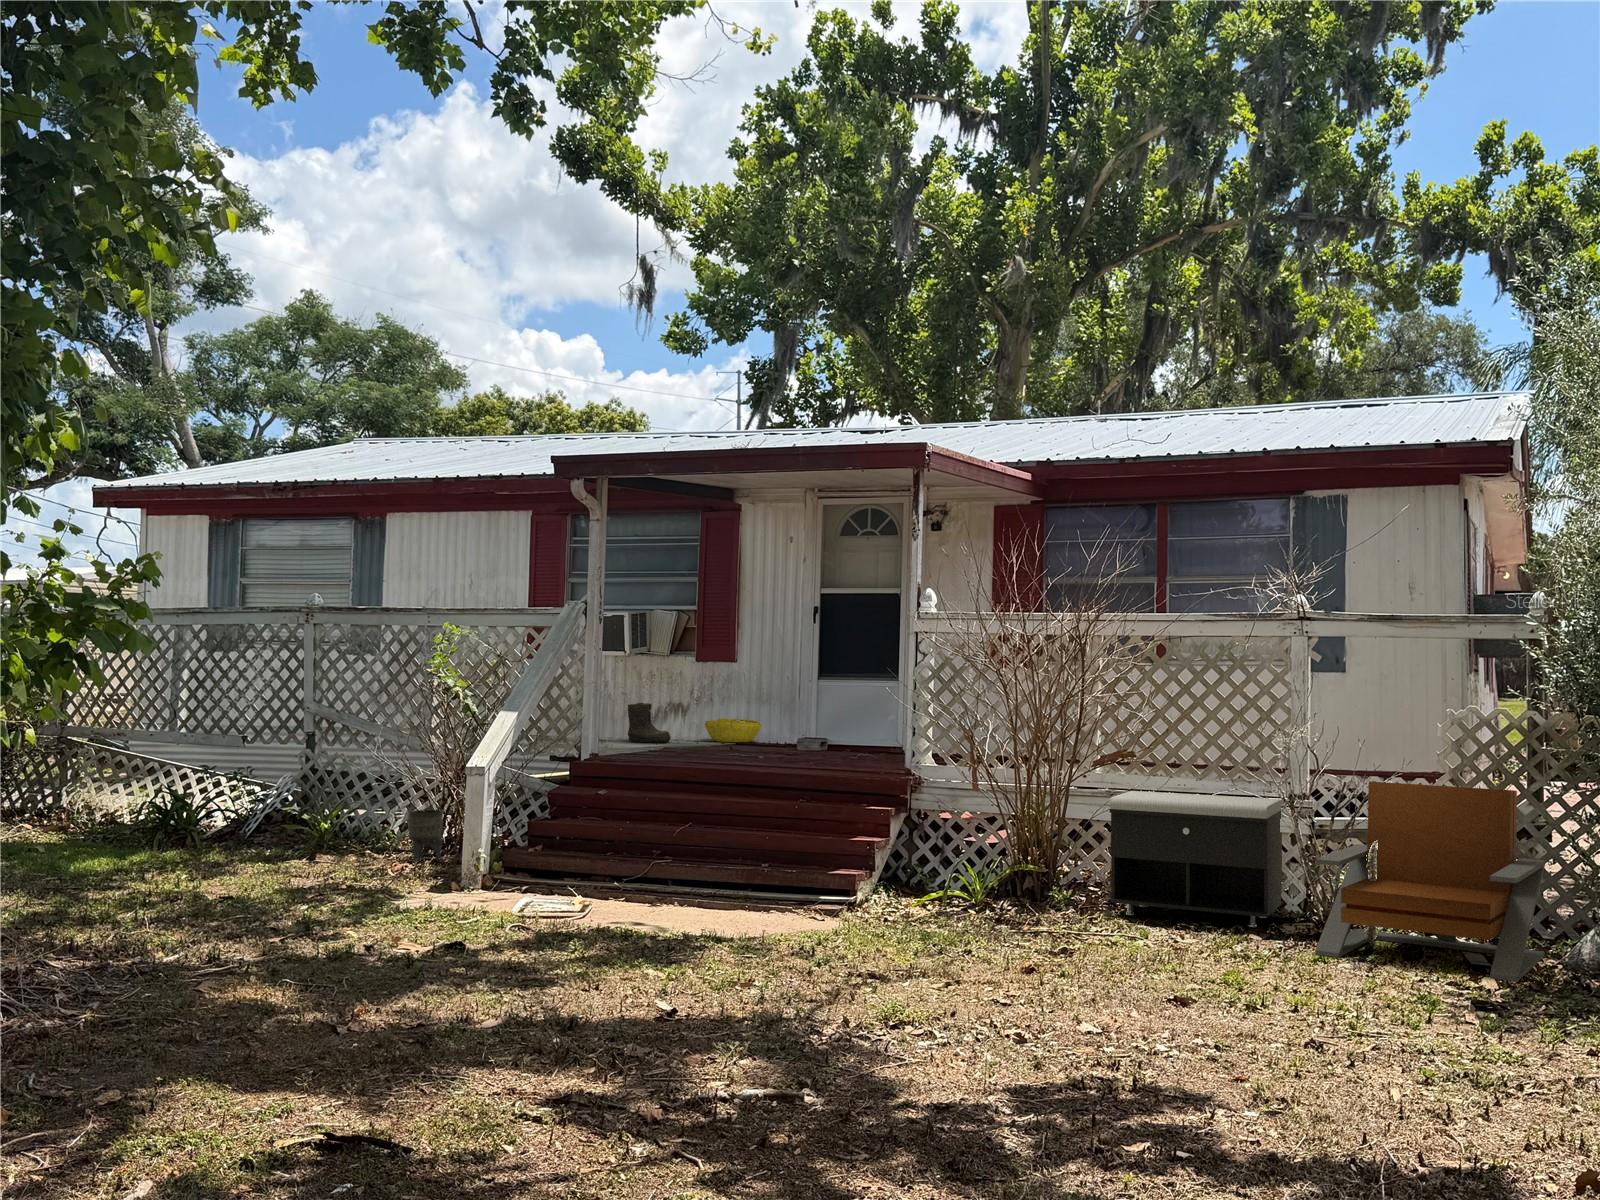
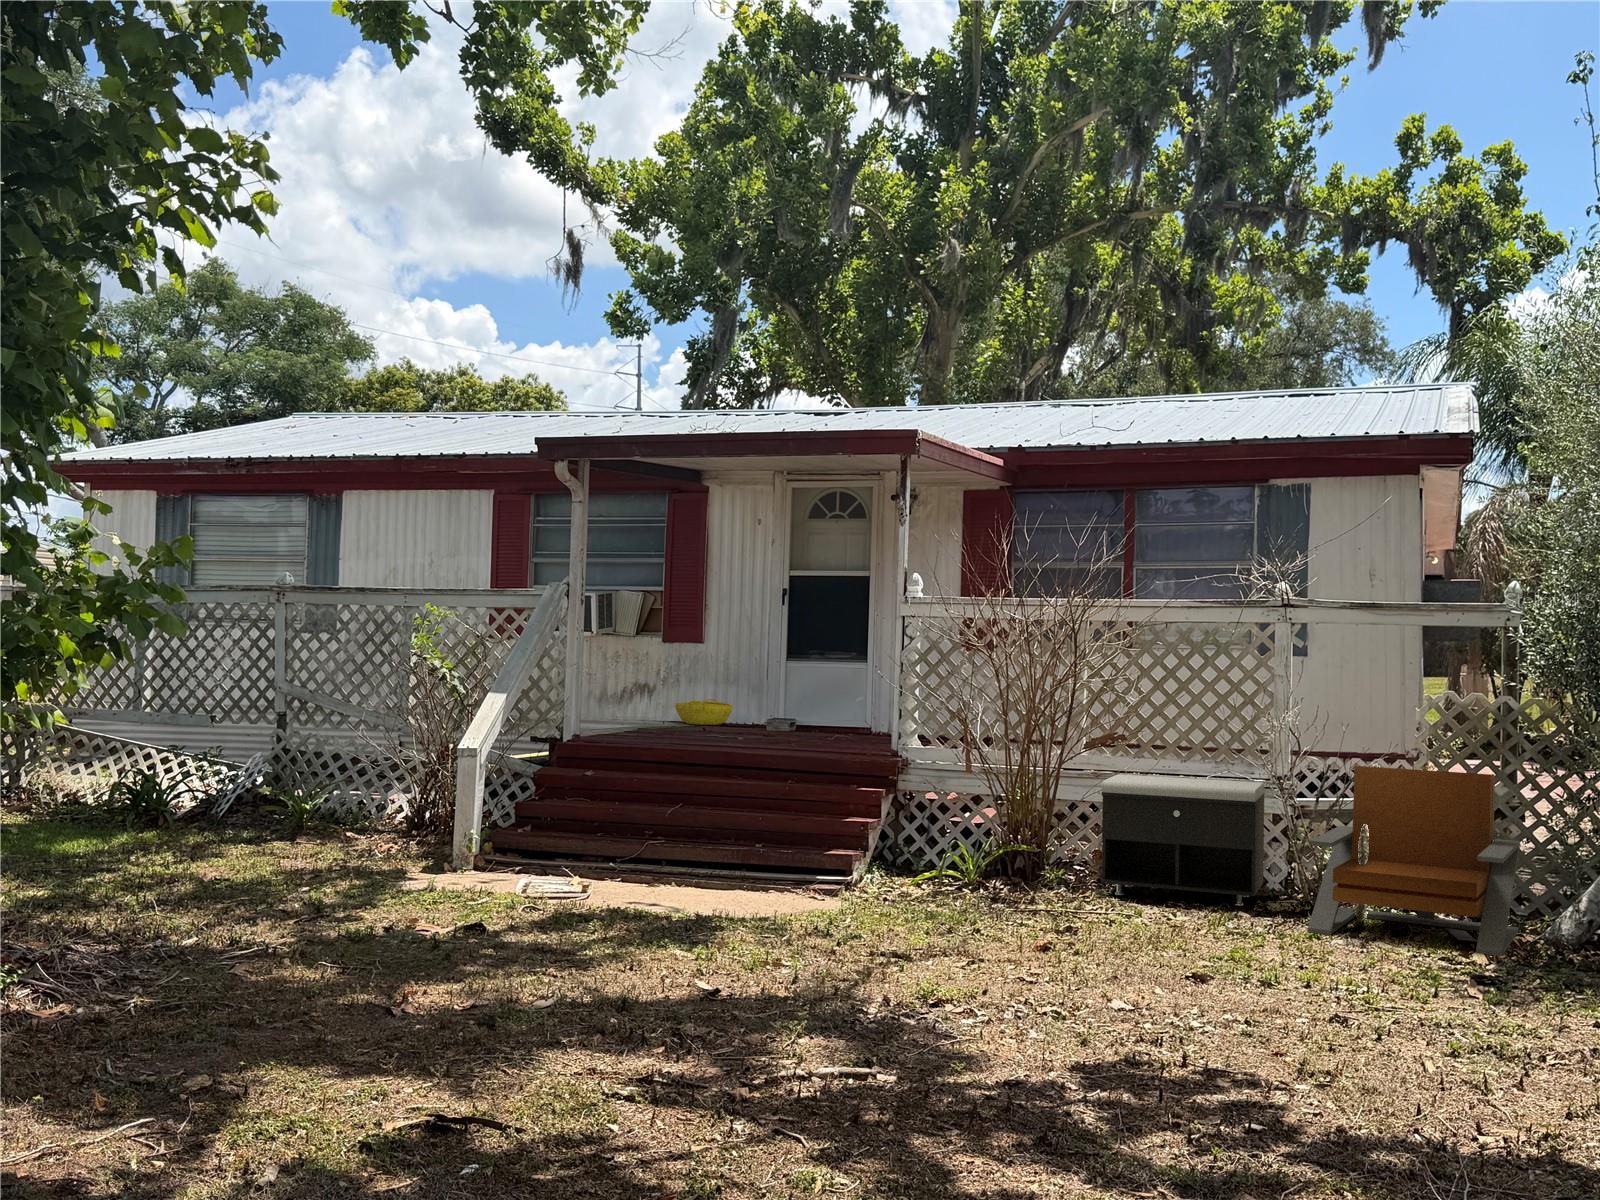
boots: present [628,703,671,743] -> none [599,685,642,725]
planter: present [408,809,444,863] -> none [386,793,422,847]

